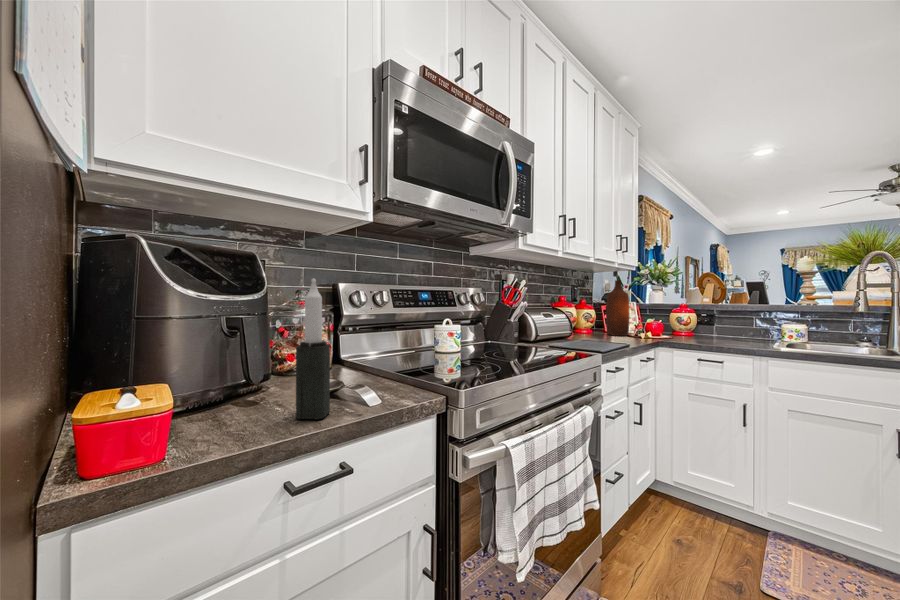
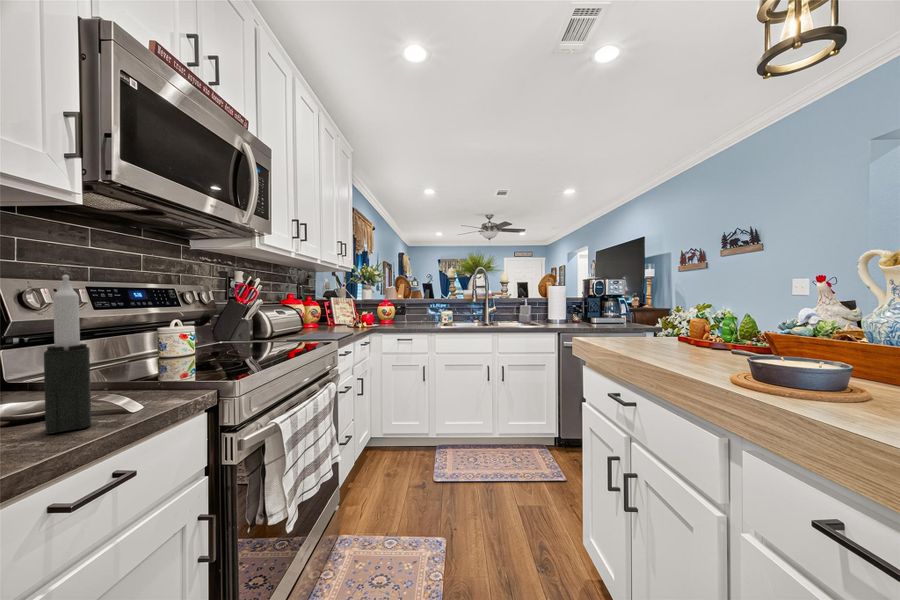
bottle: present [606,280,629,336] -> none [331,280,349,327]

